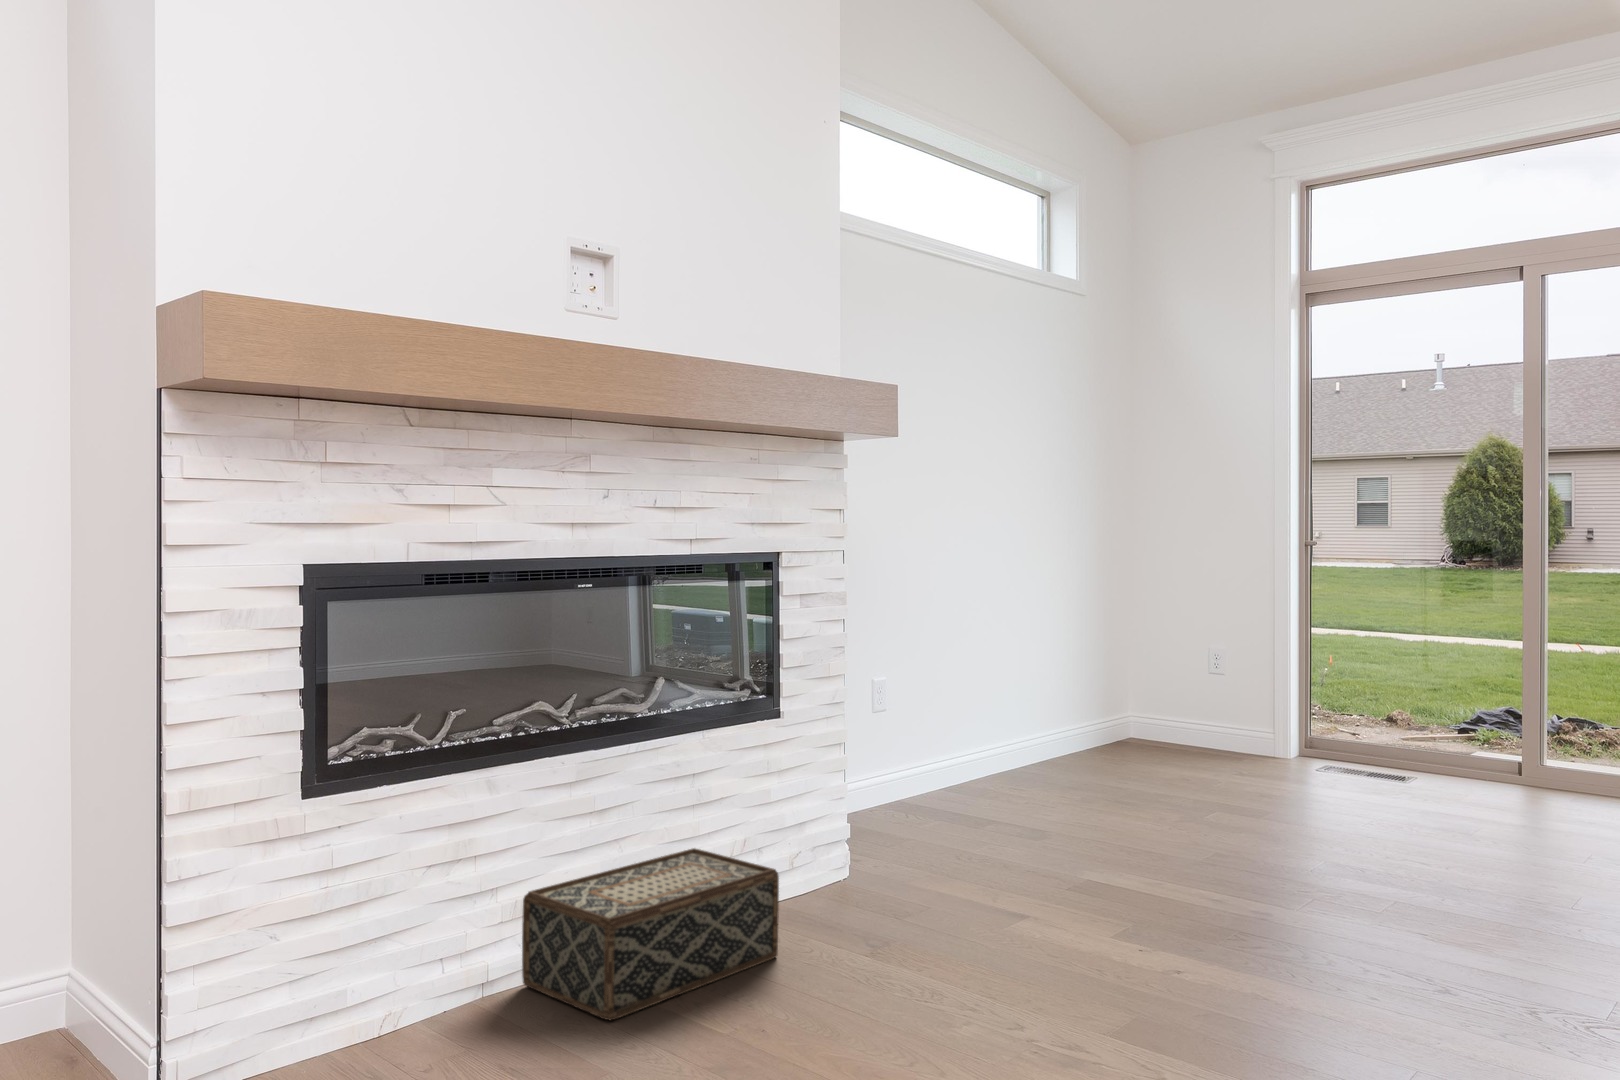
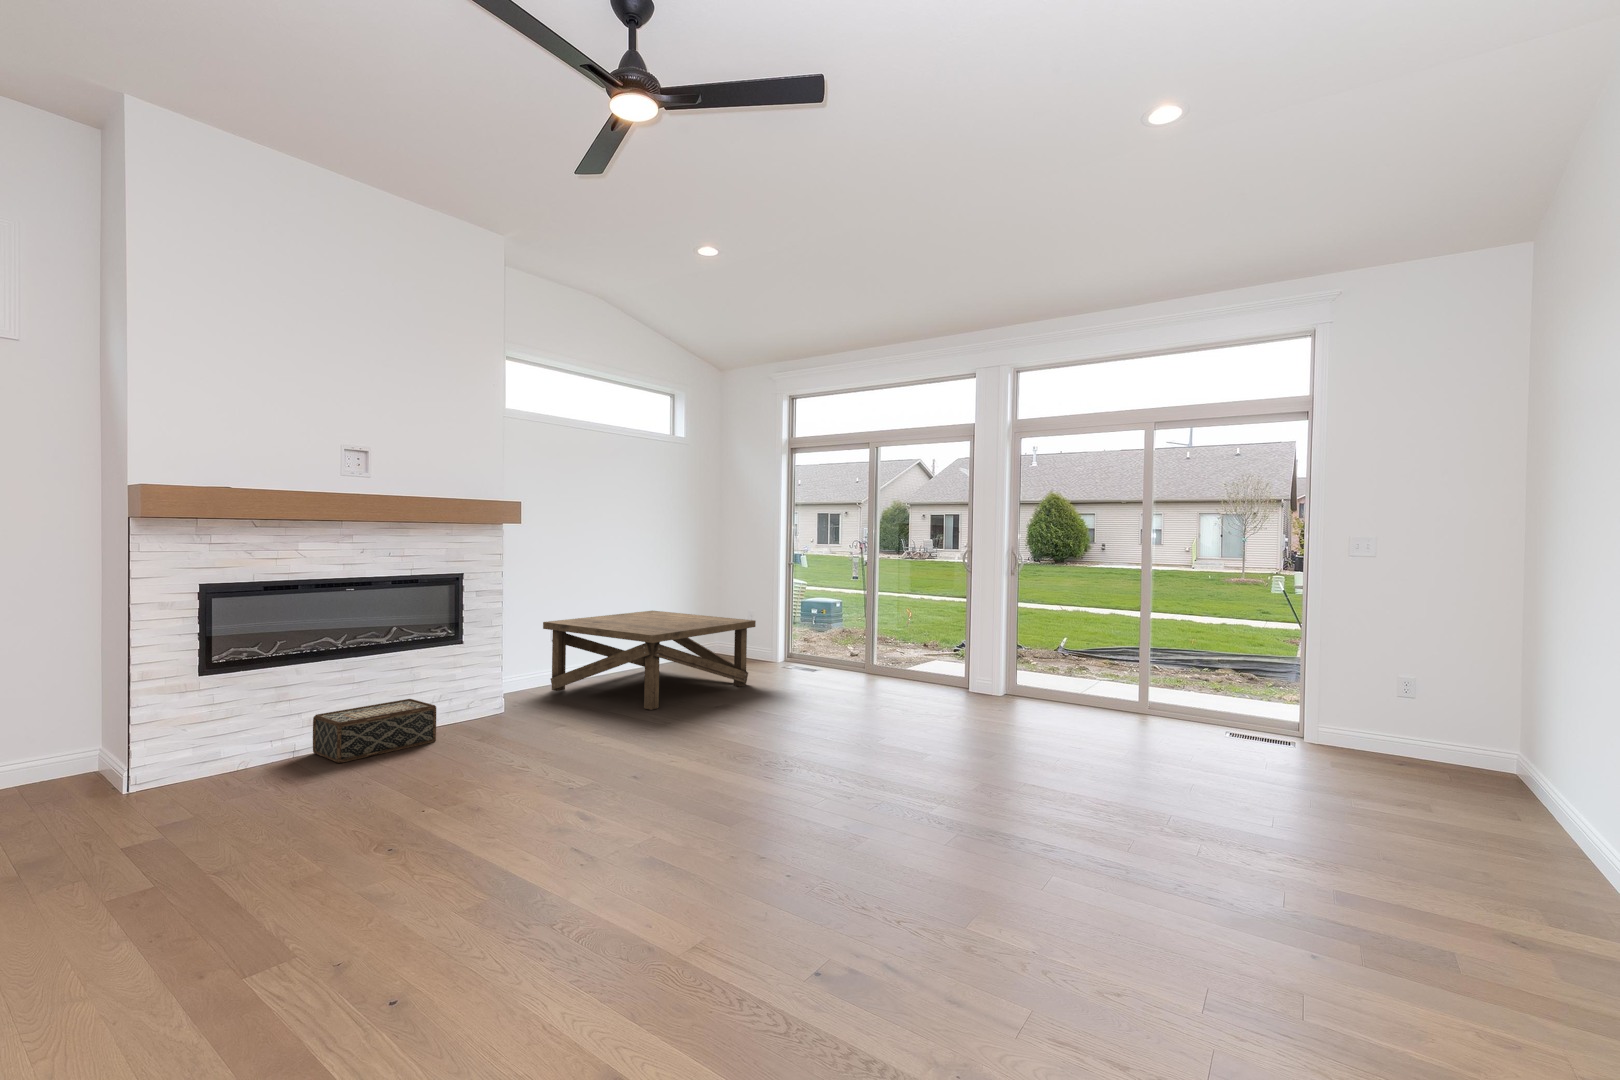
coffee table: none [868,645,1318,876] -> present [543,611,756,710]

